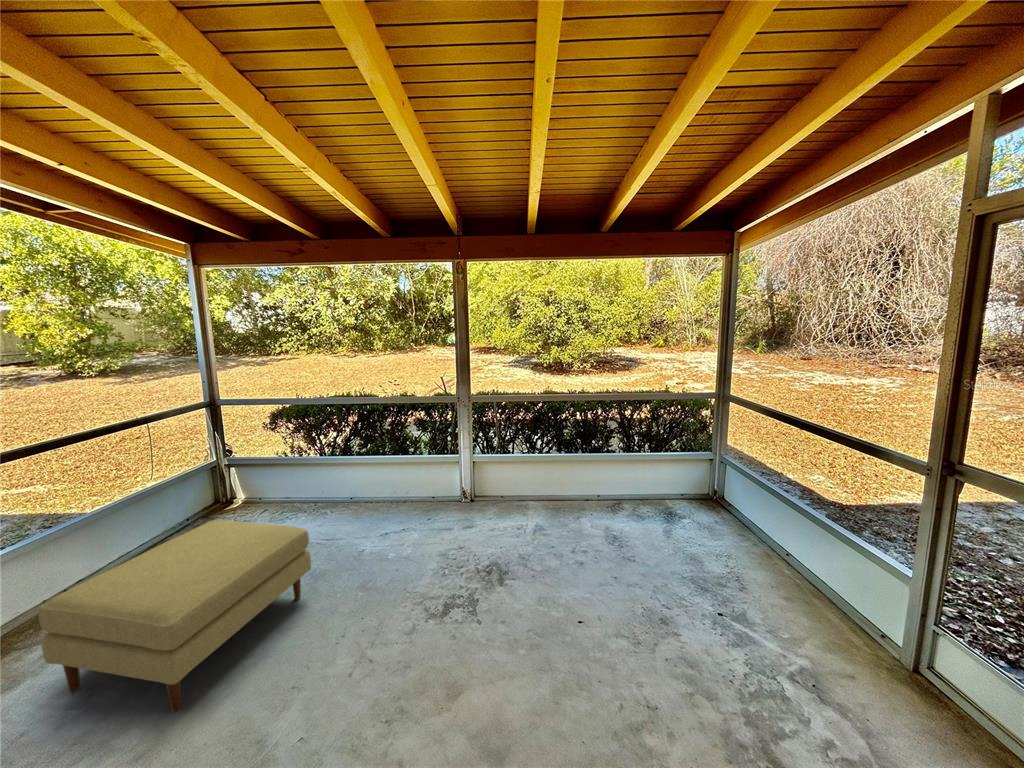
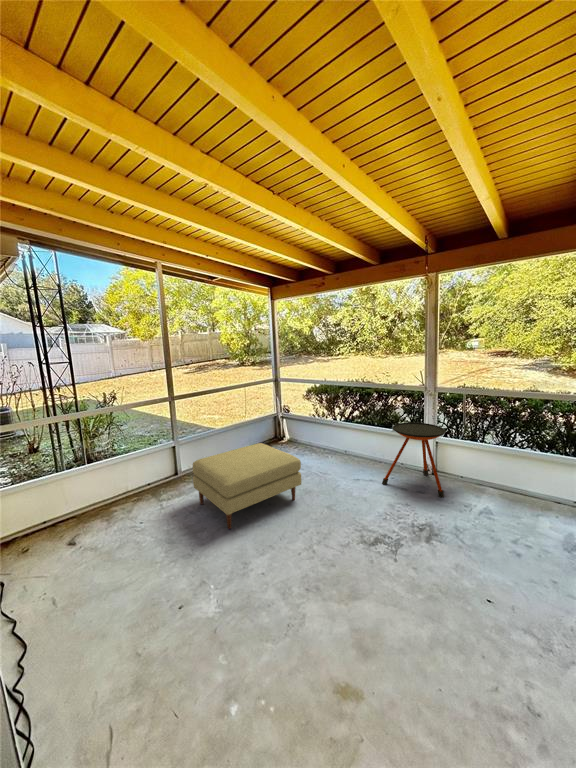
side table: none [420,442,494,530] -> present [382,422,445,498]

